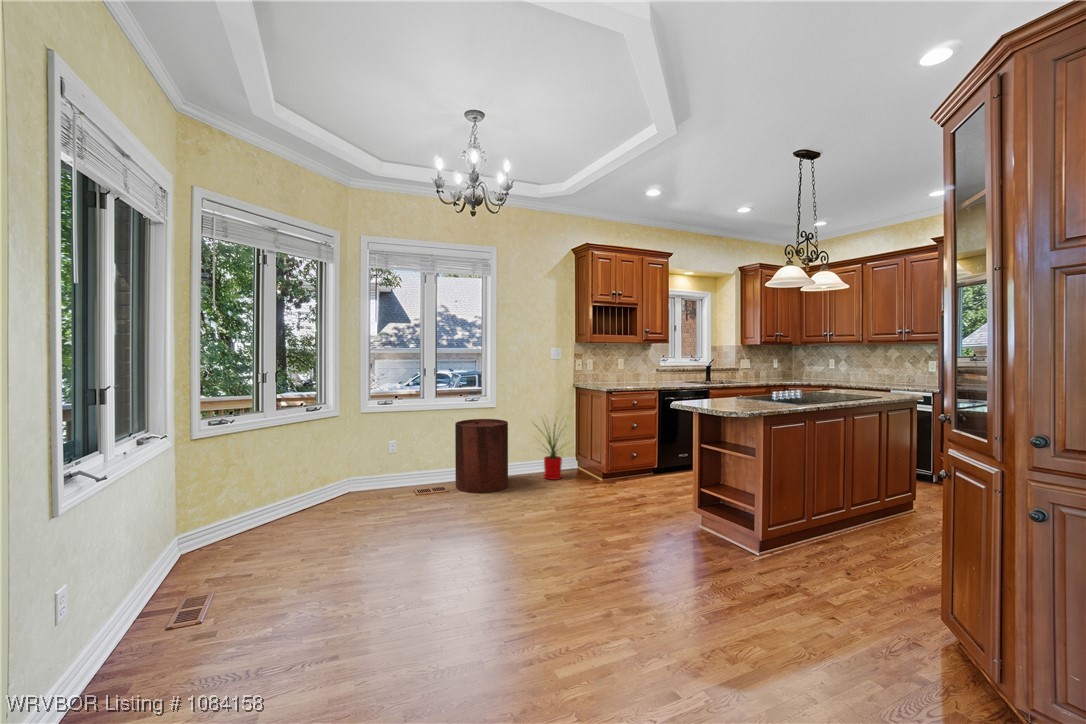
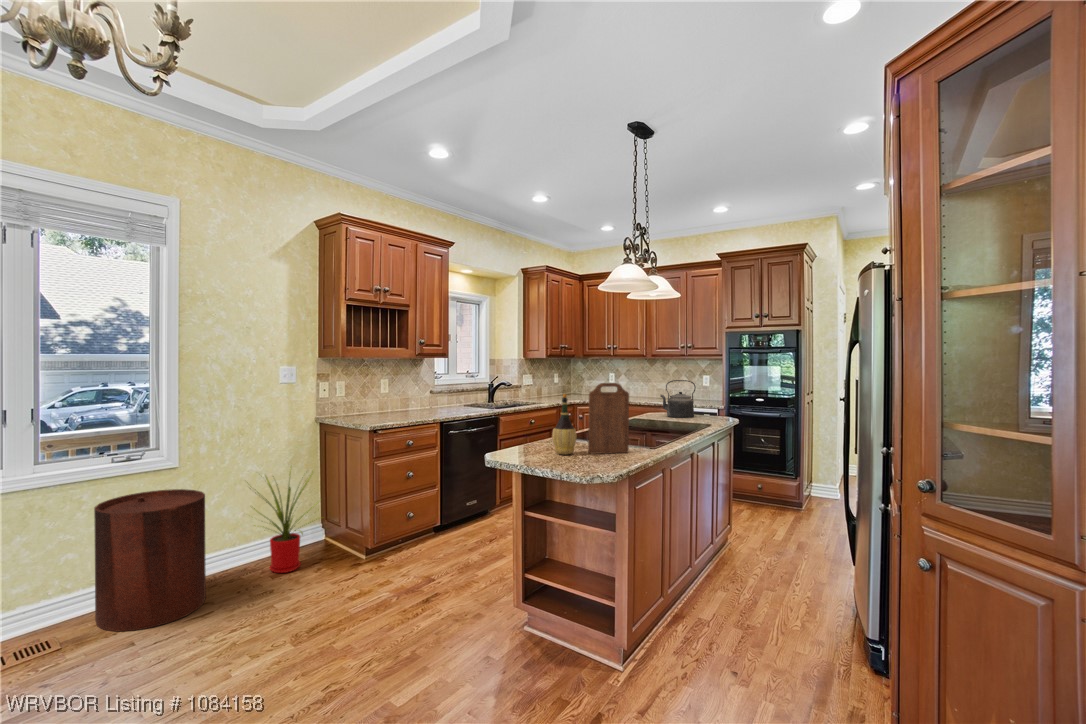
cutting board: none [749,351,784,405] -> present [588,383,629,454]
wine bottle: none [721,359,740,404] -> present [552,394,577,455]
kettle: none [858,360,896,394] -> present [660,380,696,418]

